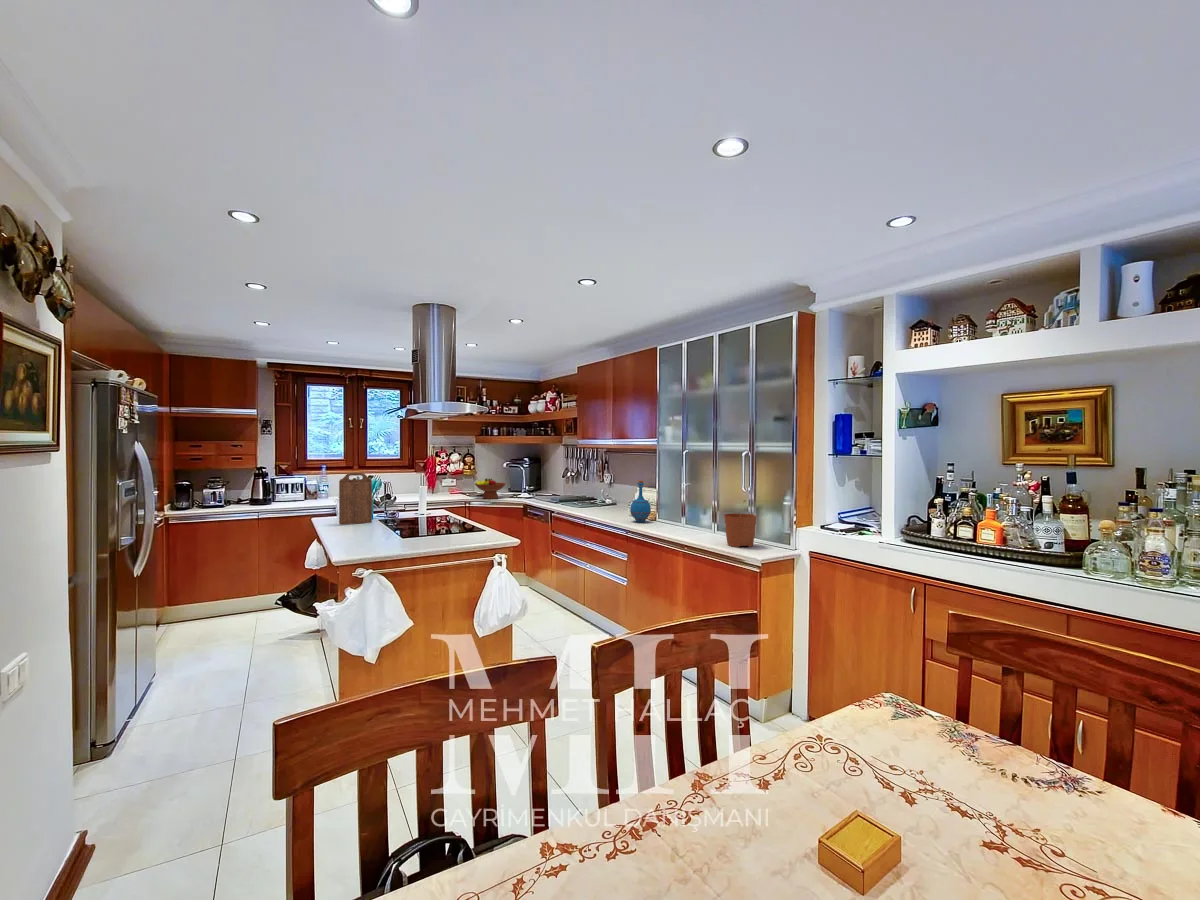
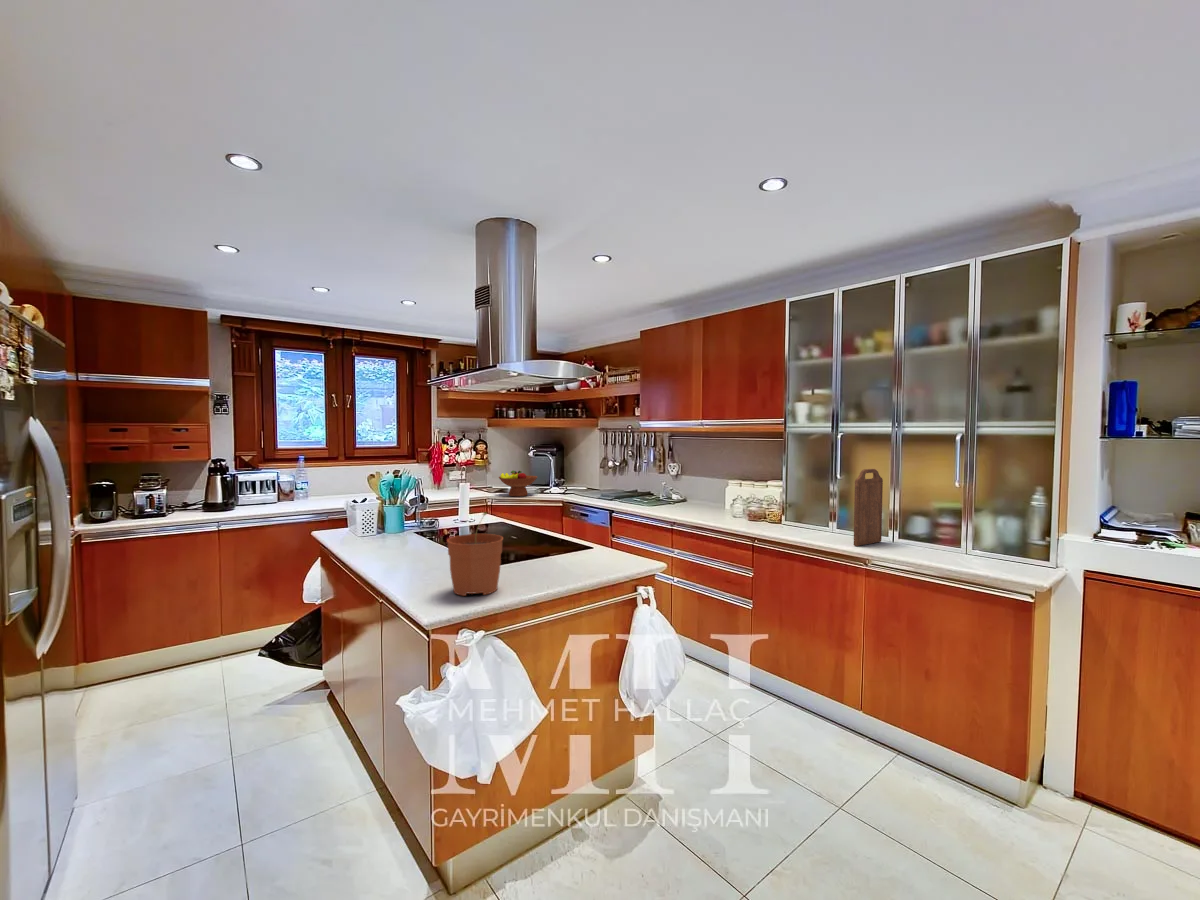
cutting board: present [339,473,372,524] -> present [854,469,883,546]
bottle: present [630,481,651,522] -> none [750,472,779,527]
plant pot: present [724,500,757,547] -> present [447,513,503,596]

